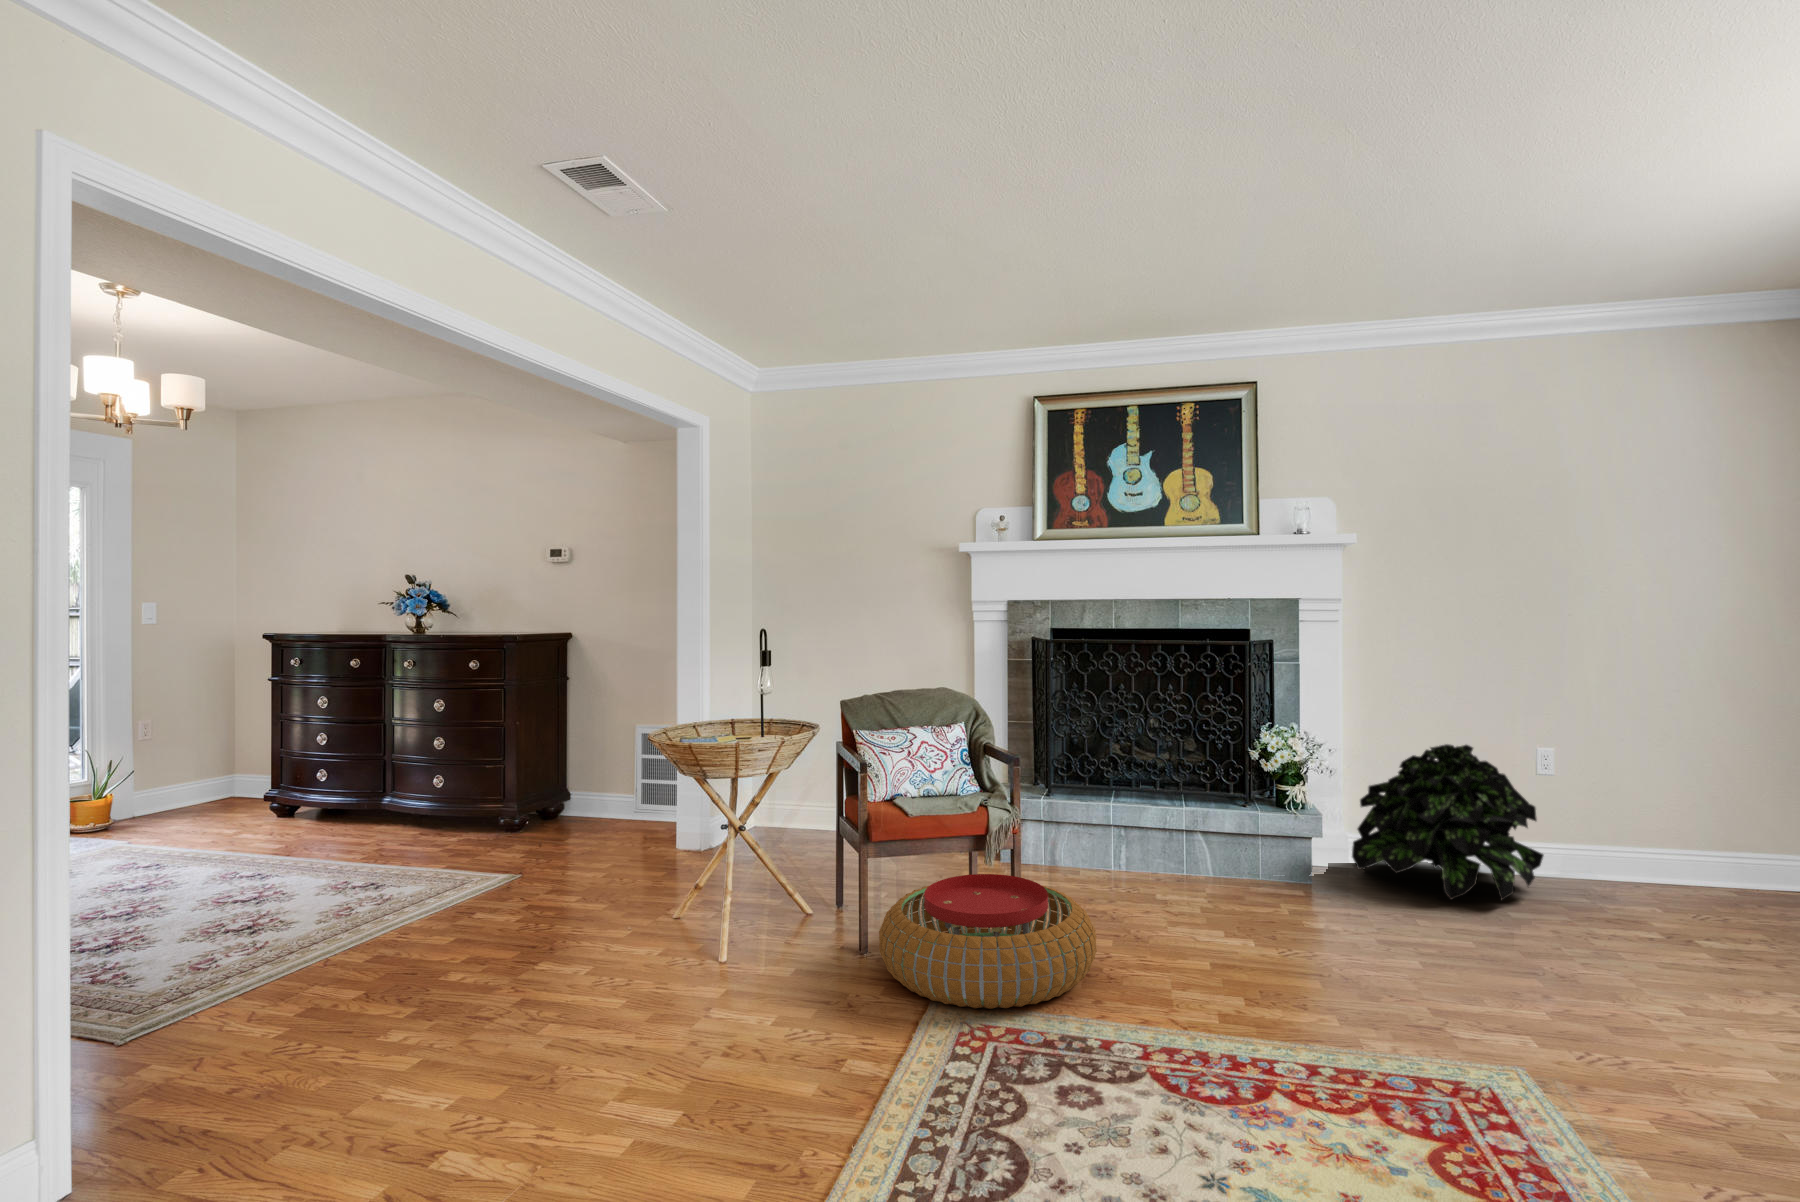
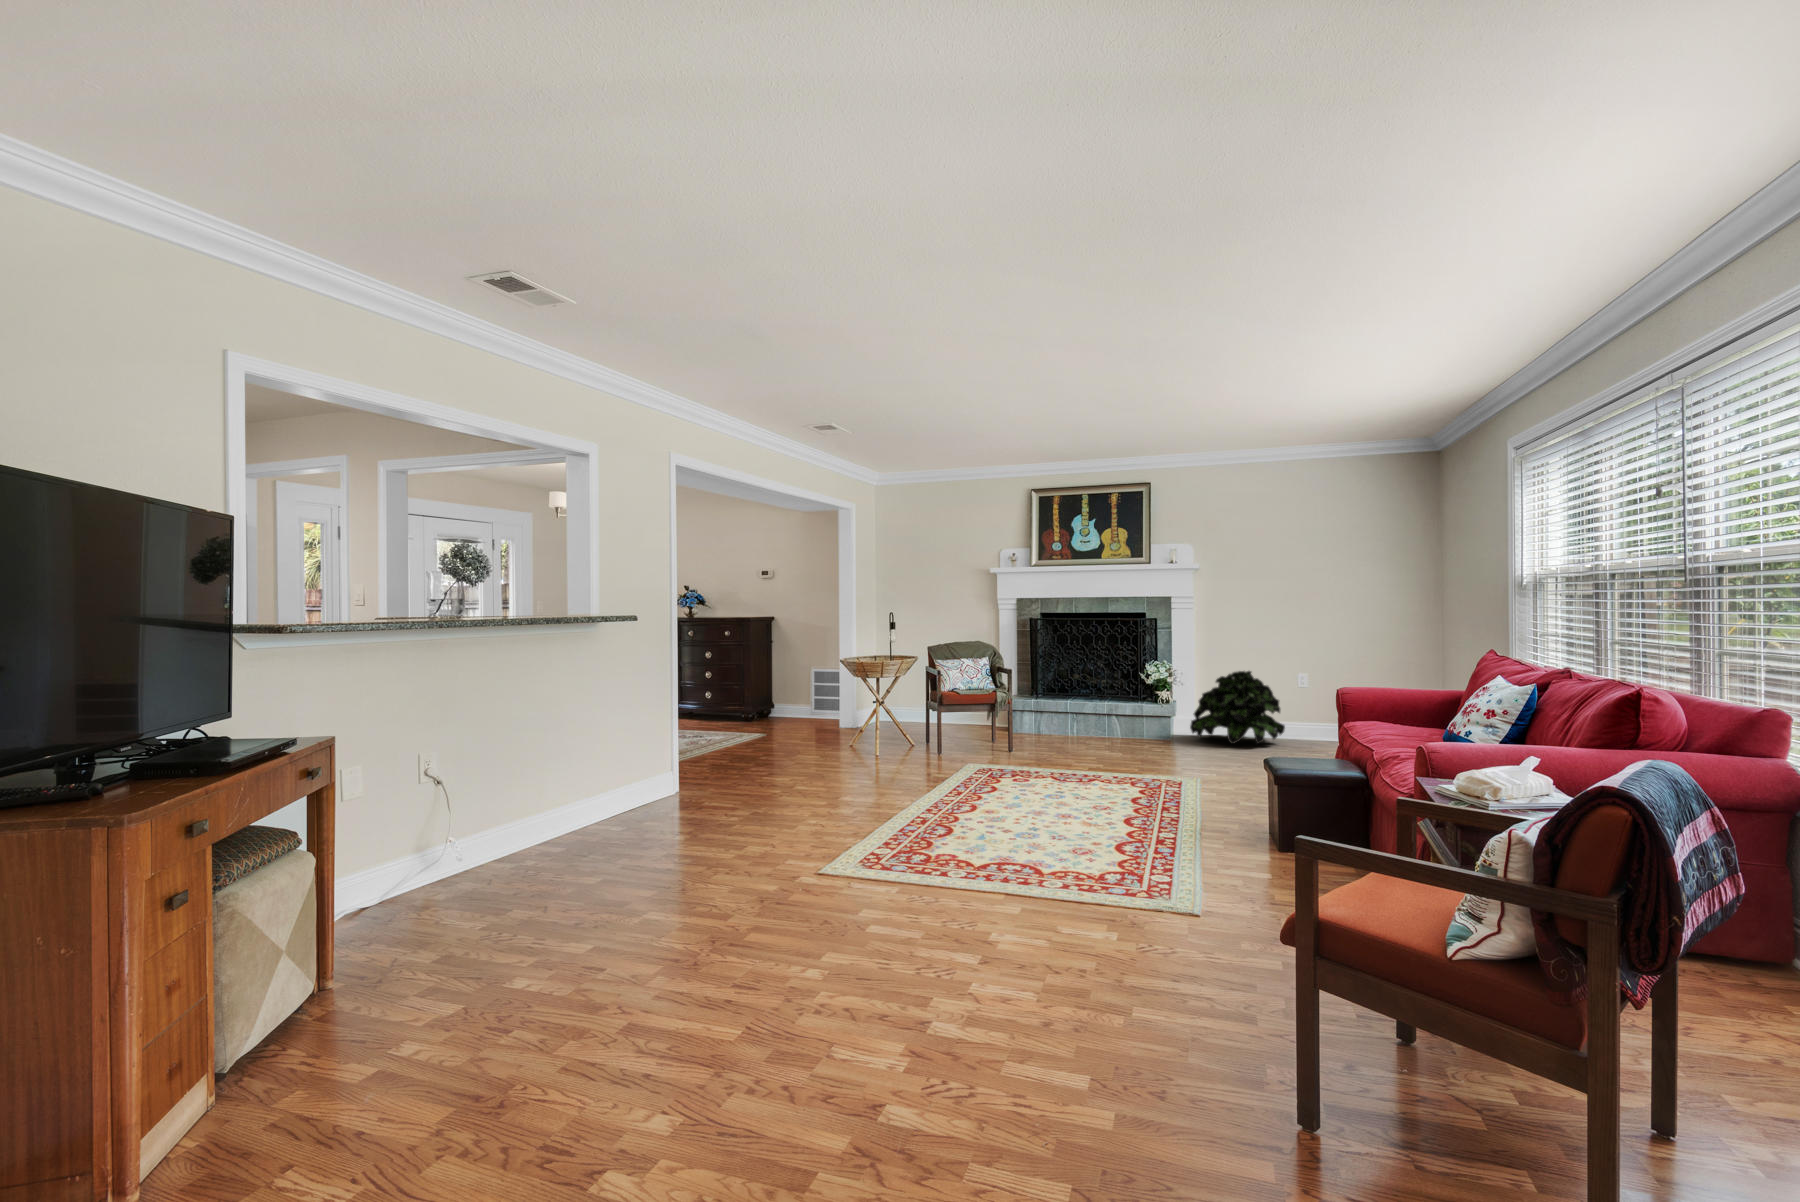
pouf: present [879,874,1097,1009] -> none [946,719,1045,765]

